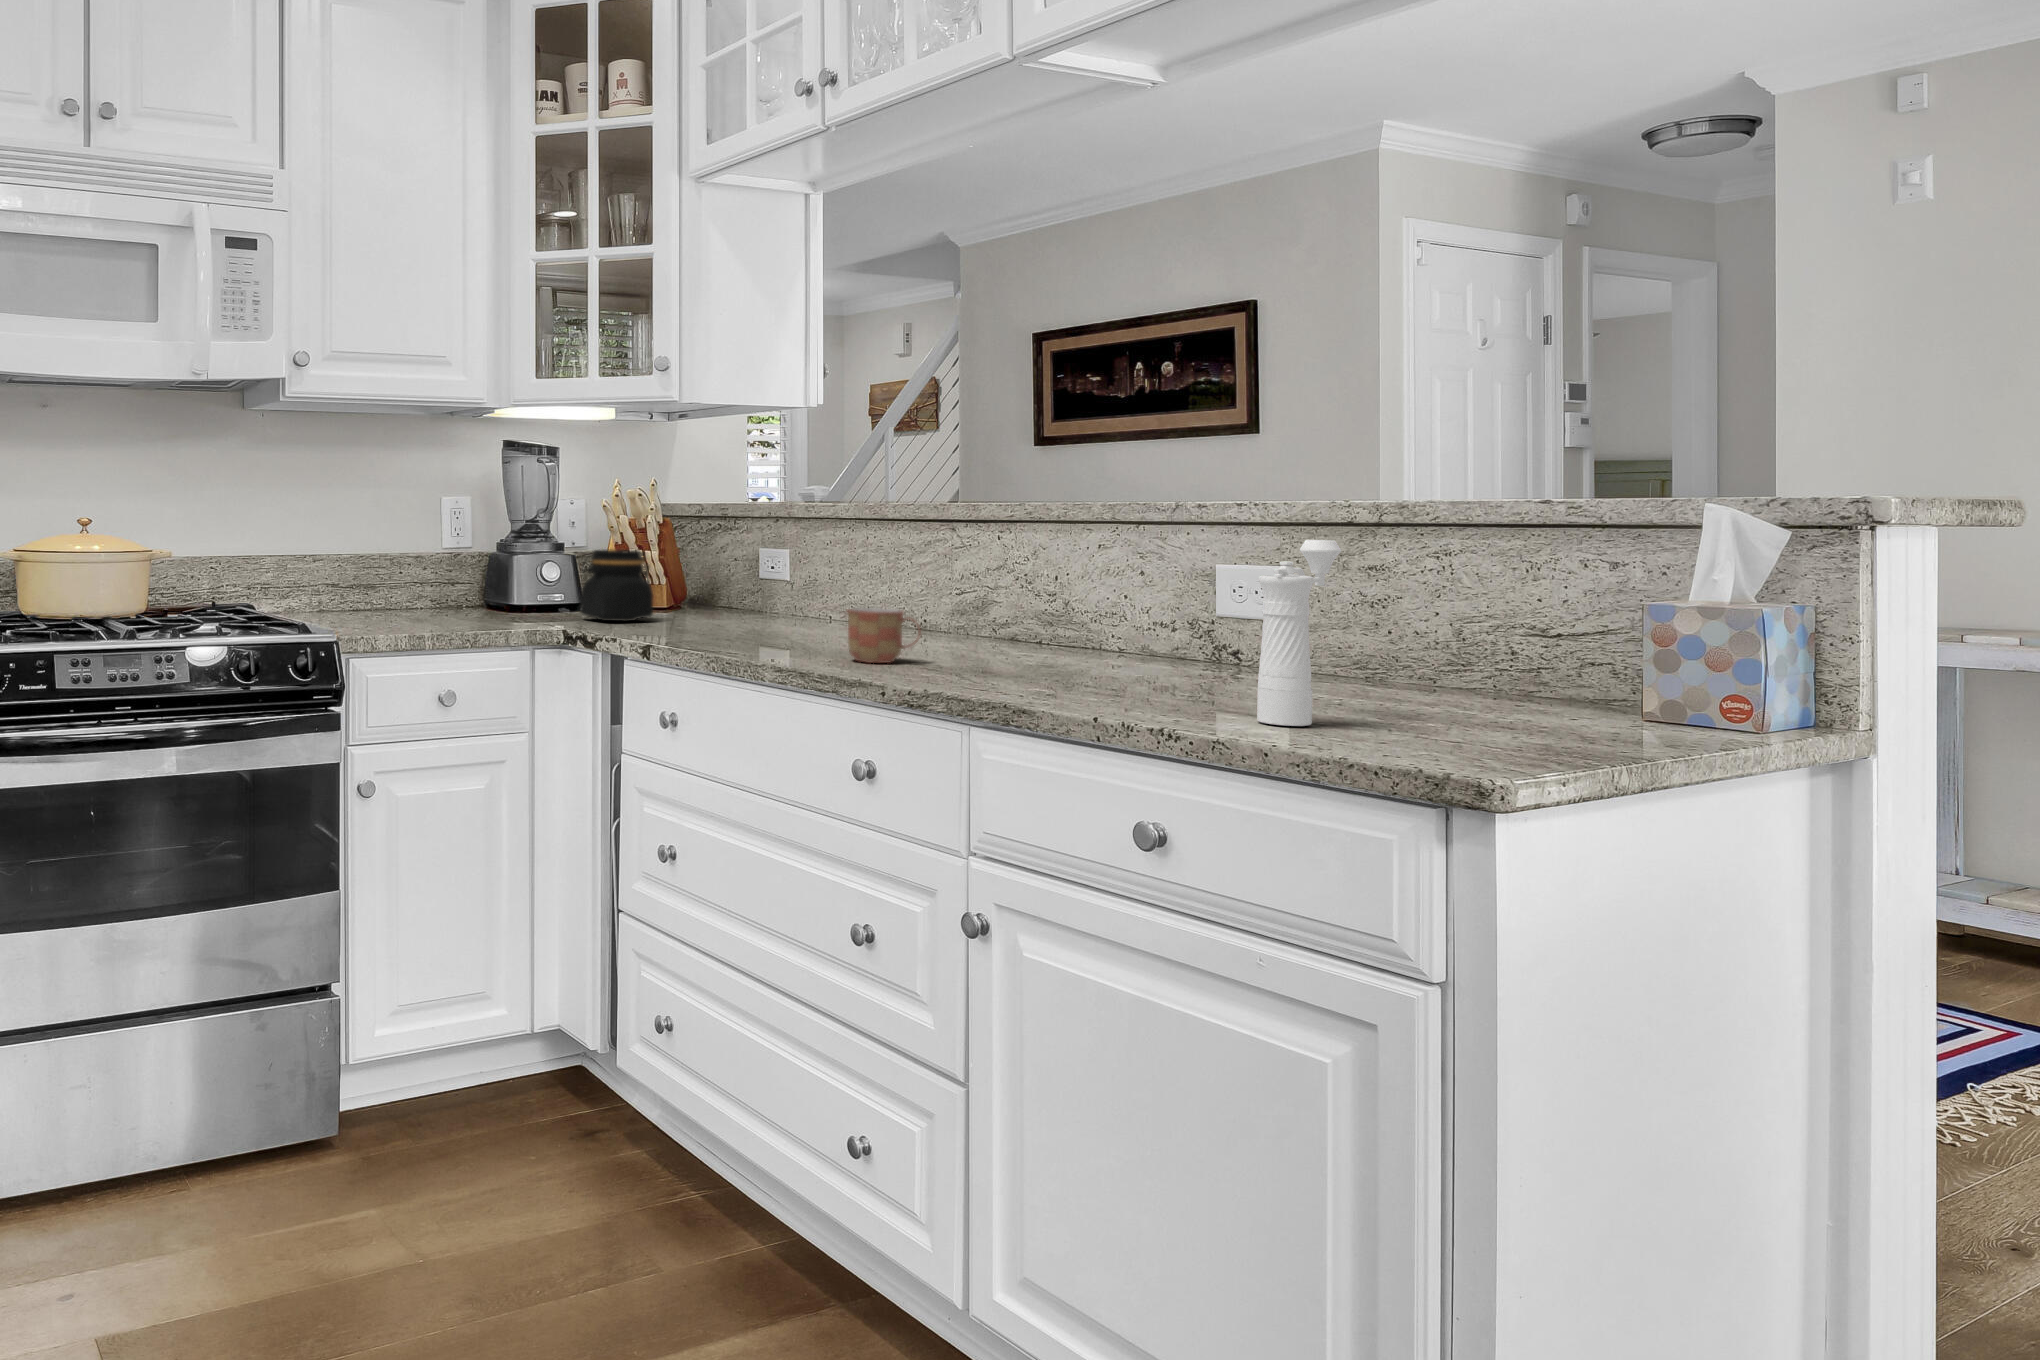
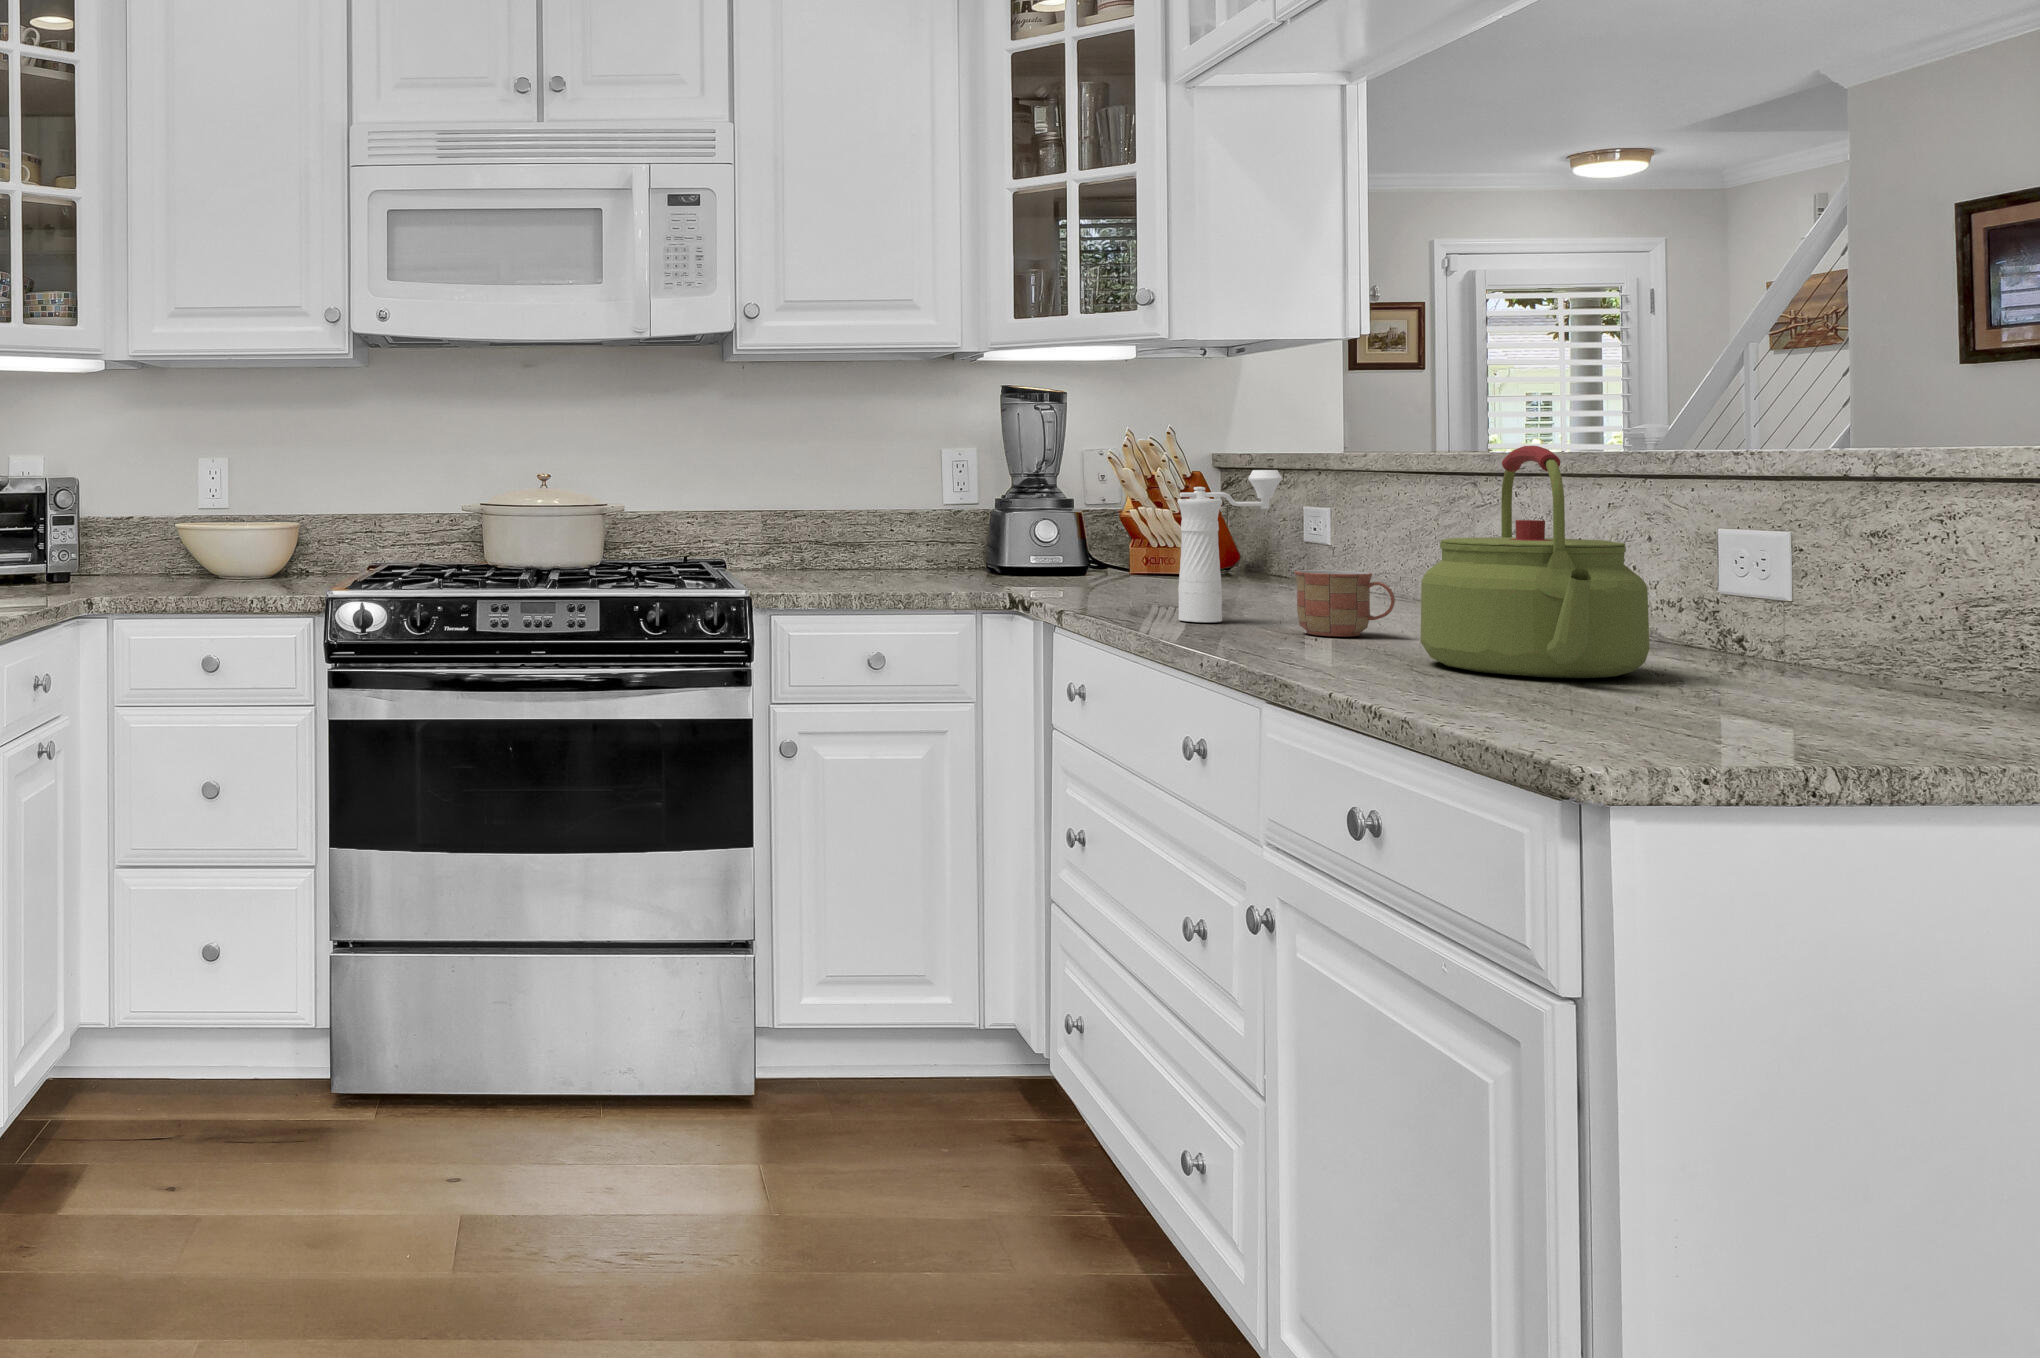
kettle: none [980,512,1137,692] -> present [1421,446,1650,678]
pepper mill: present [1257,540,1341,726] -> present [1177,470,1282,622]
jar: present [581,550,653,621] -> none [1055,506,1147,587]

